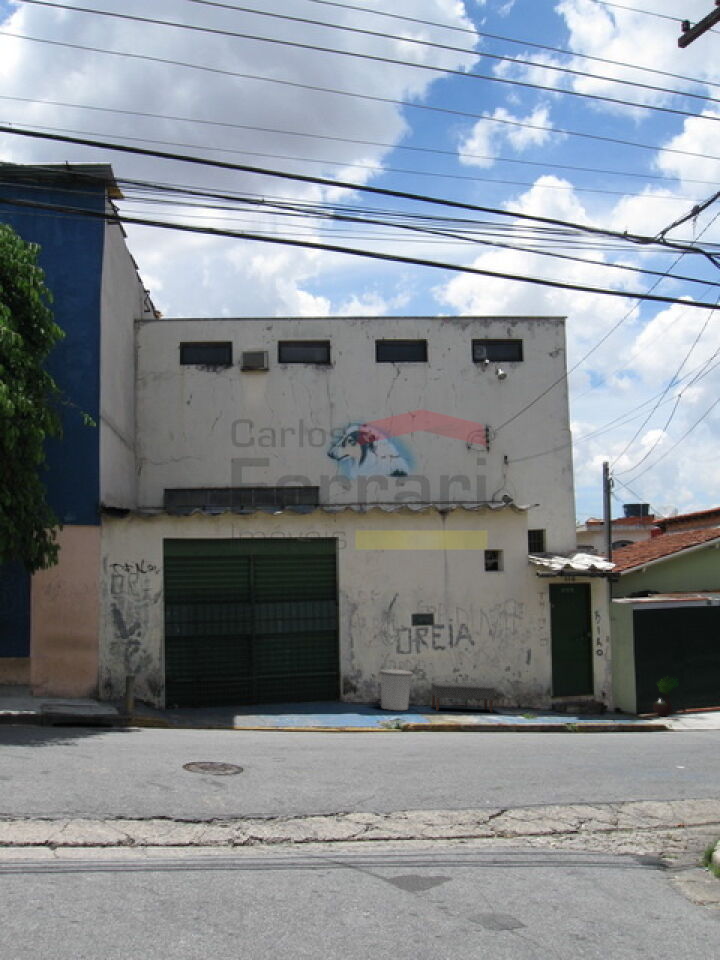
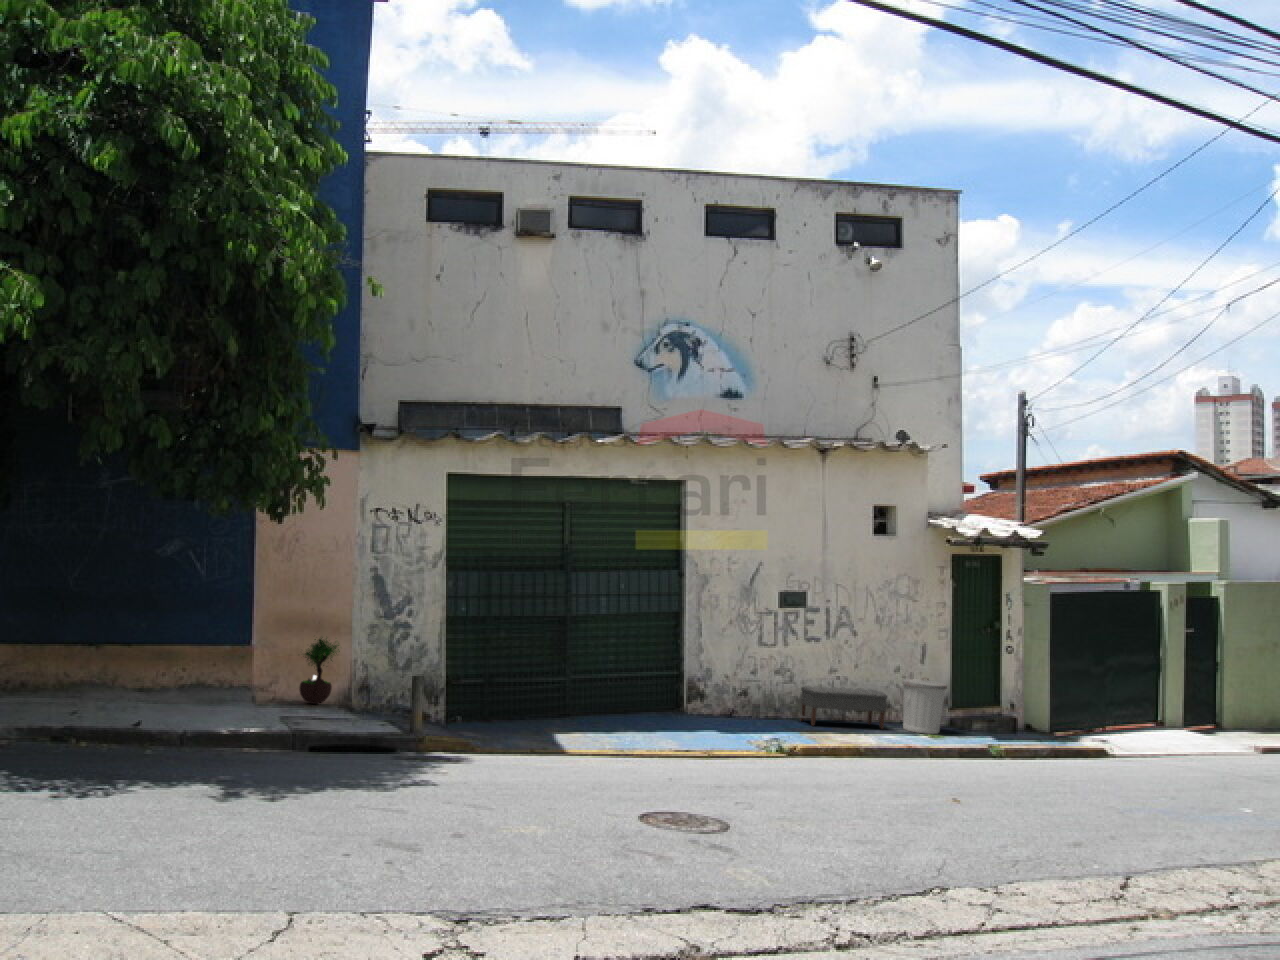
trash can: present [380,668,413,710] -> present [902,678,947,734]
potted tree: present [653,677,676,716] -> present [299,638,340,704]

